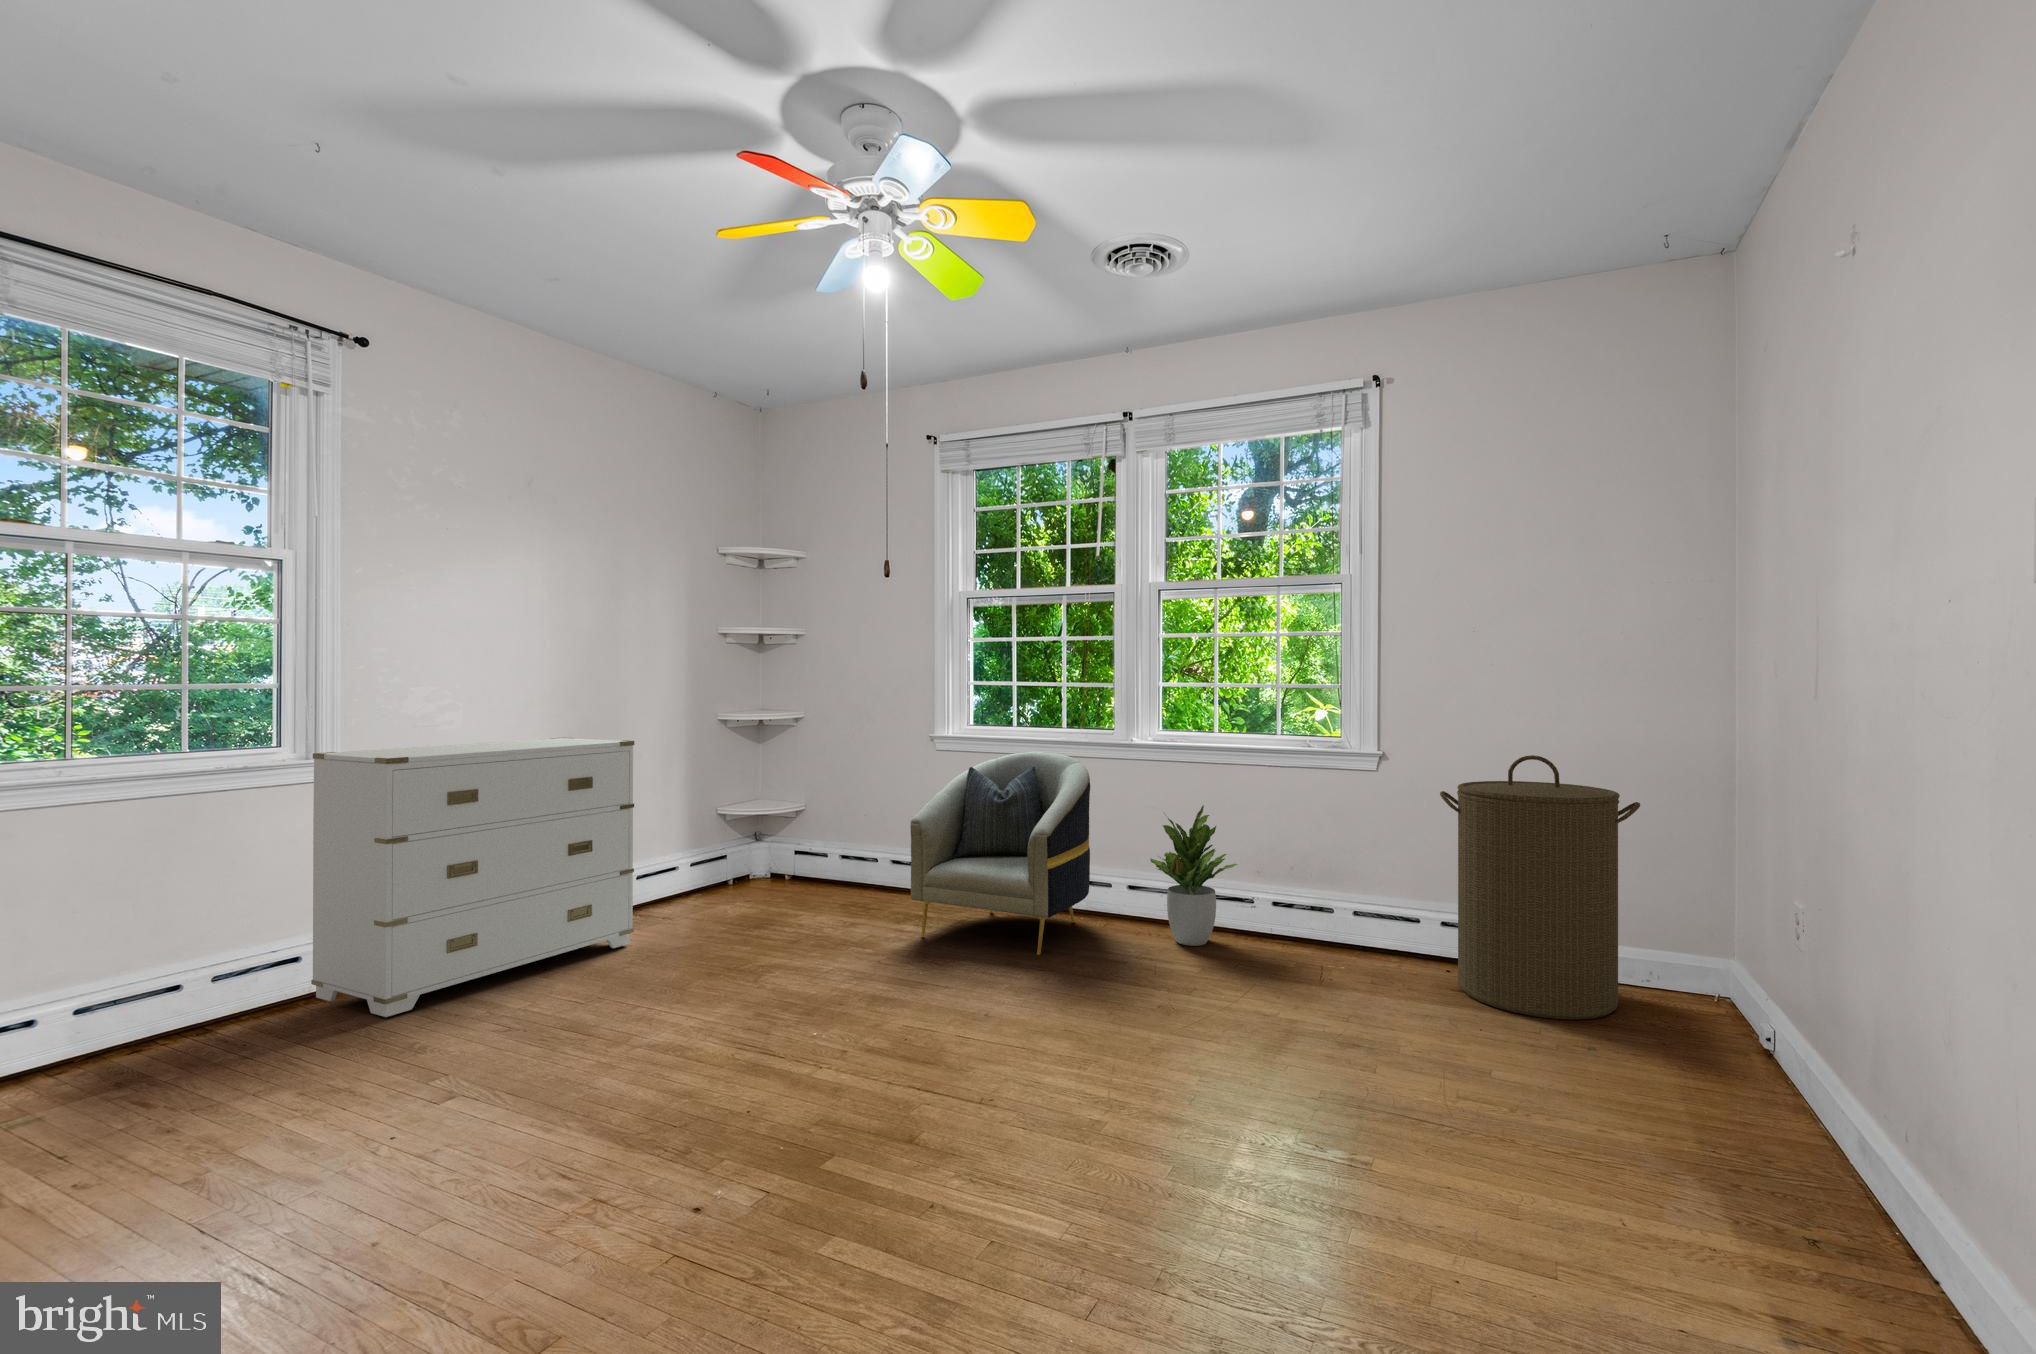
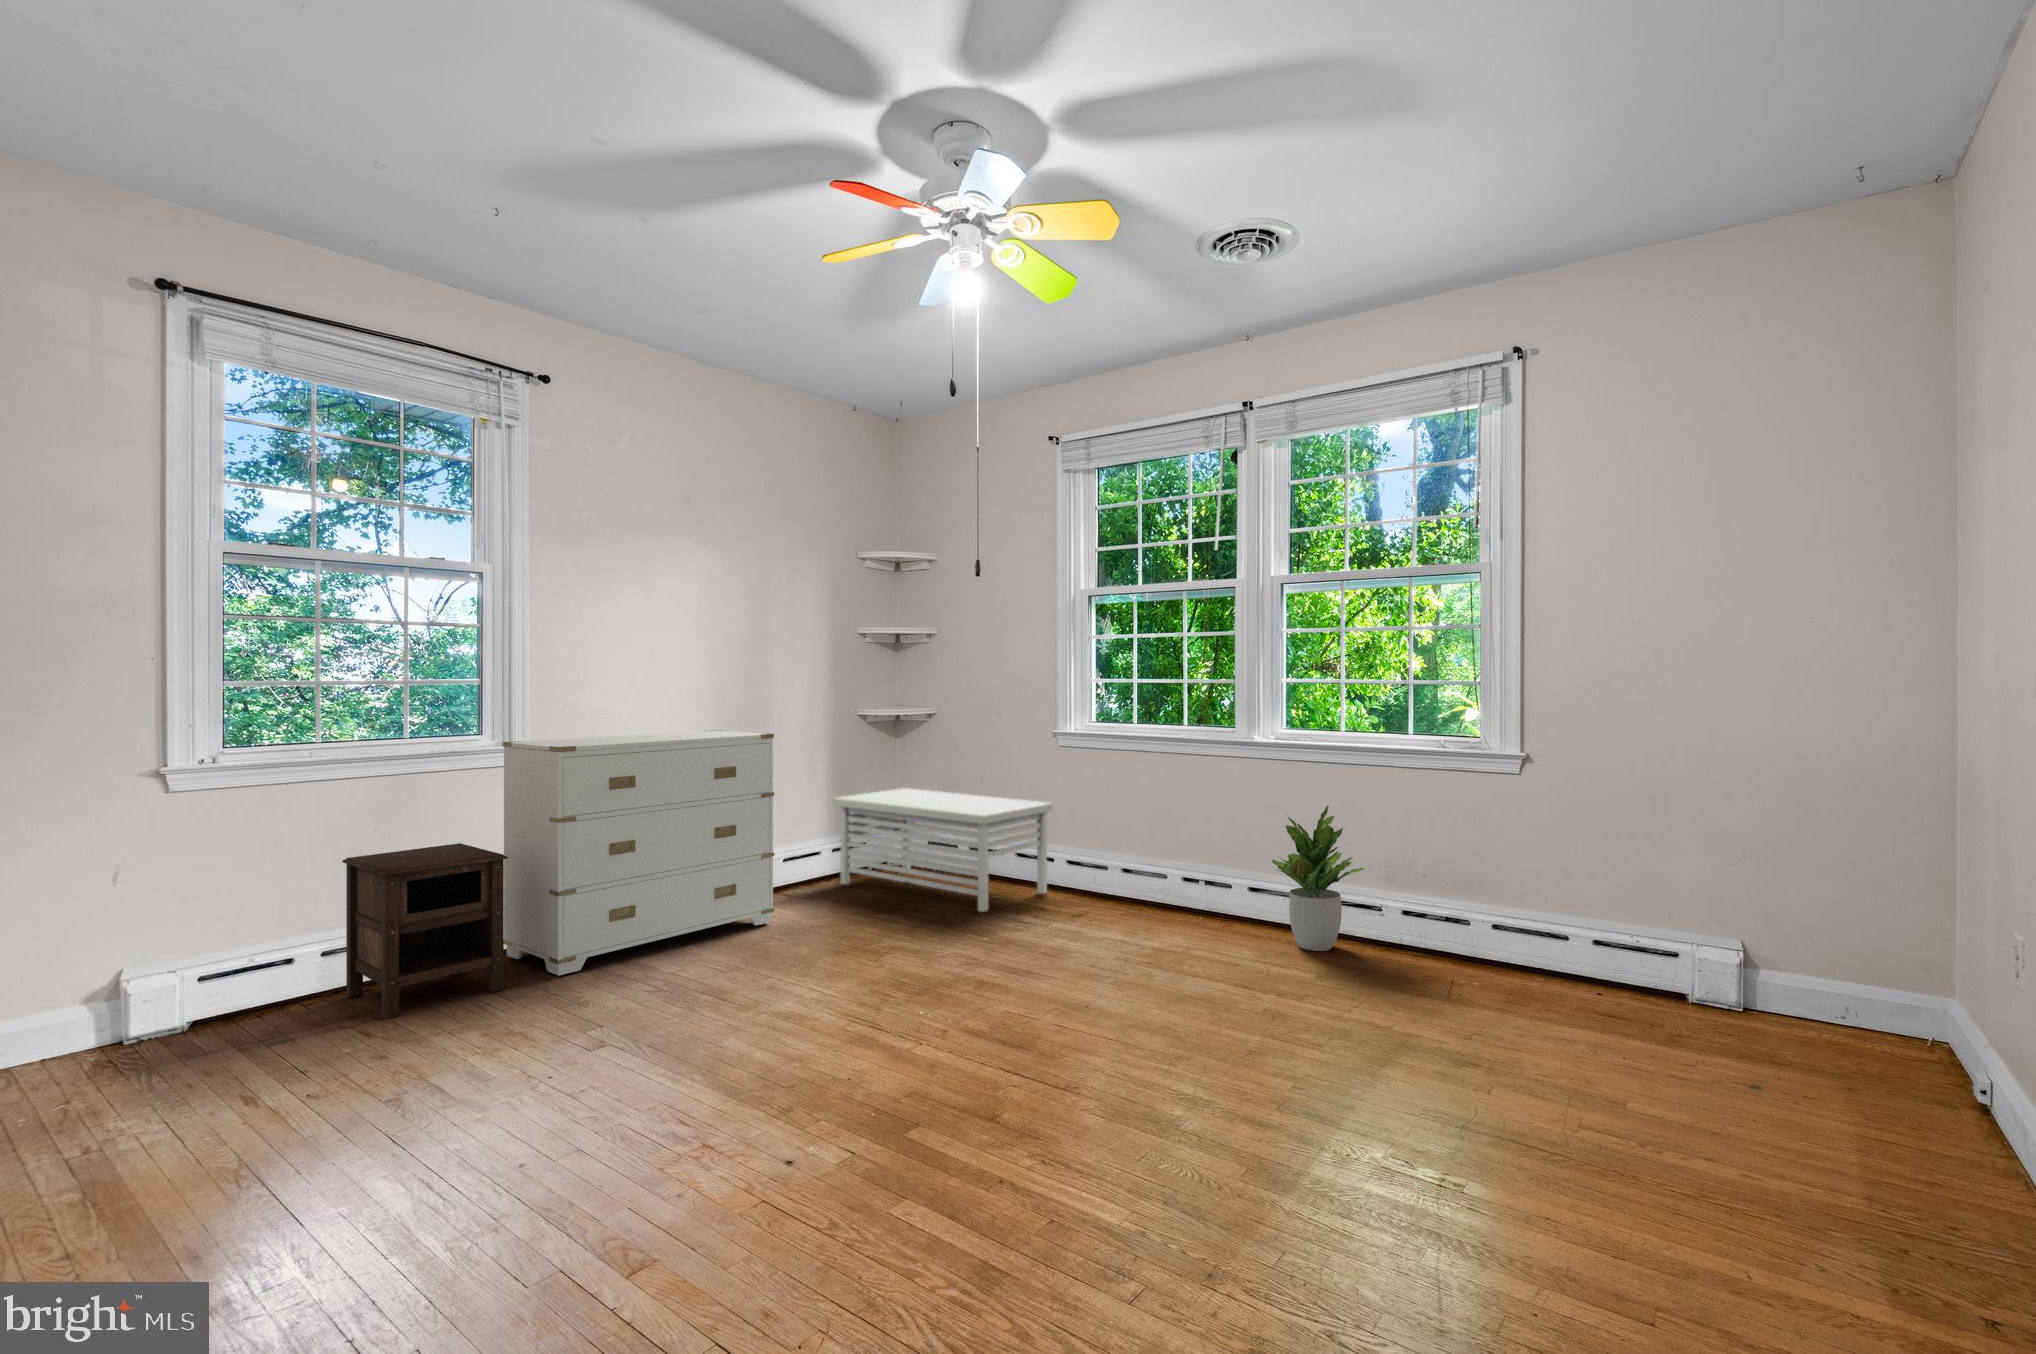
armchair: present [910,752,1090,955] -> none [1029,749,1210,952]
laundry hamper: present [1440,755,1640,1020] -> none [1587,758,1829,1054]
storage bench: none [692,796,927,922] -> present [833,788,1052,912]
nightstand: none [105,871,324,1083] -> present [342,843,508,1019]

